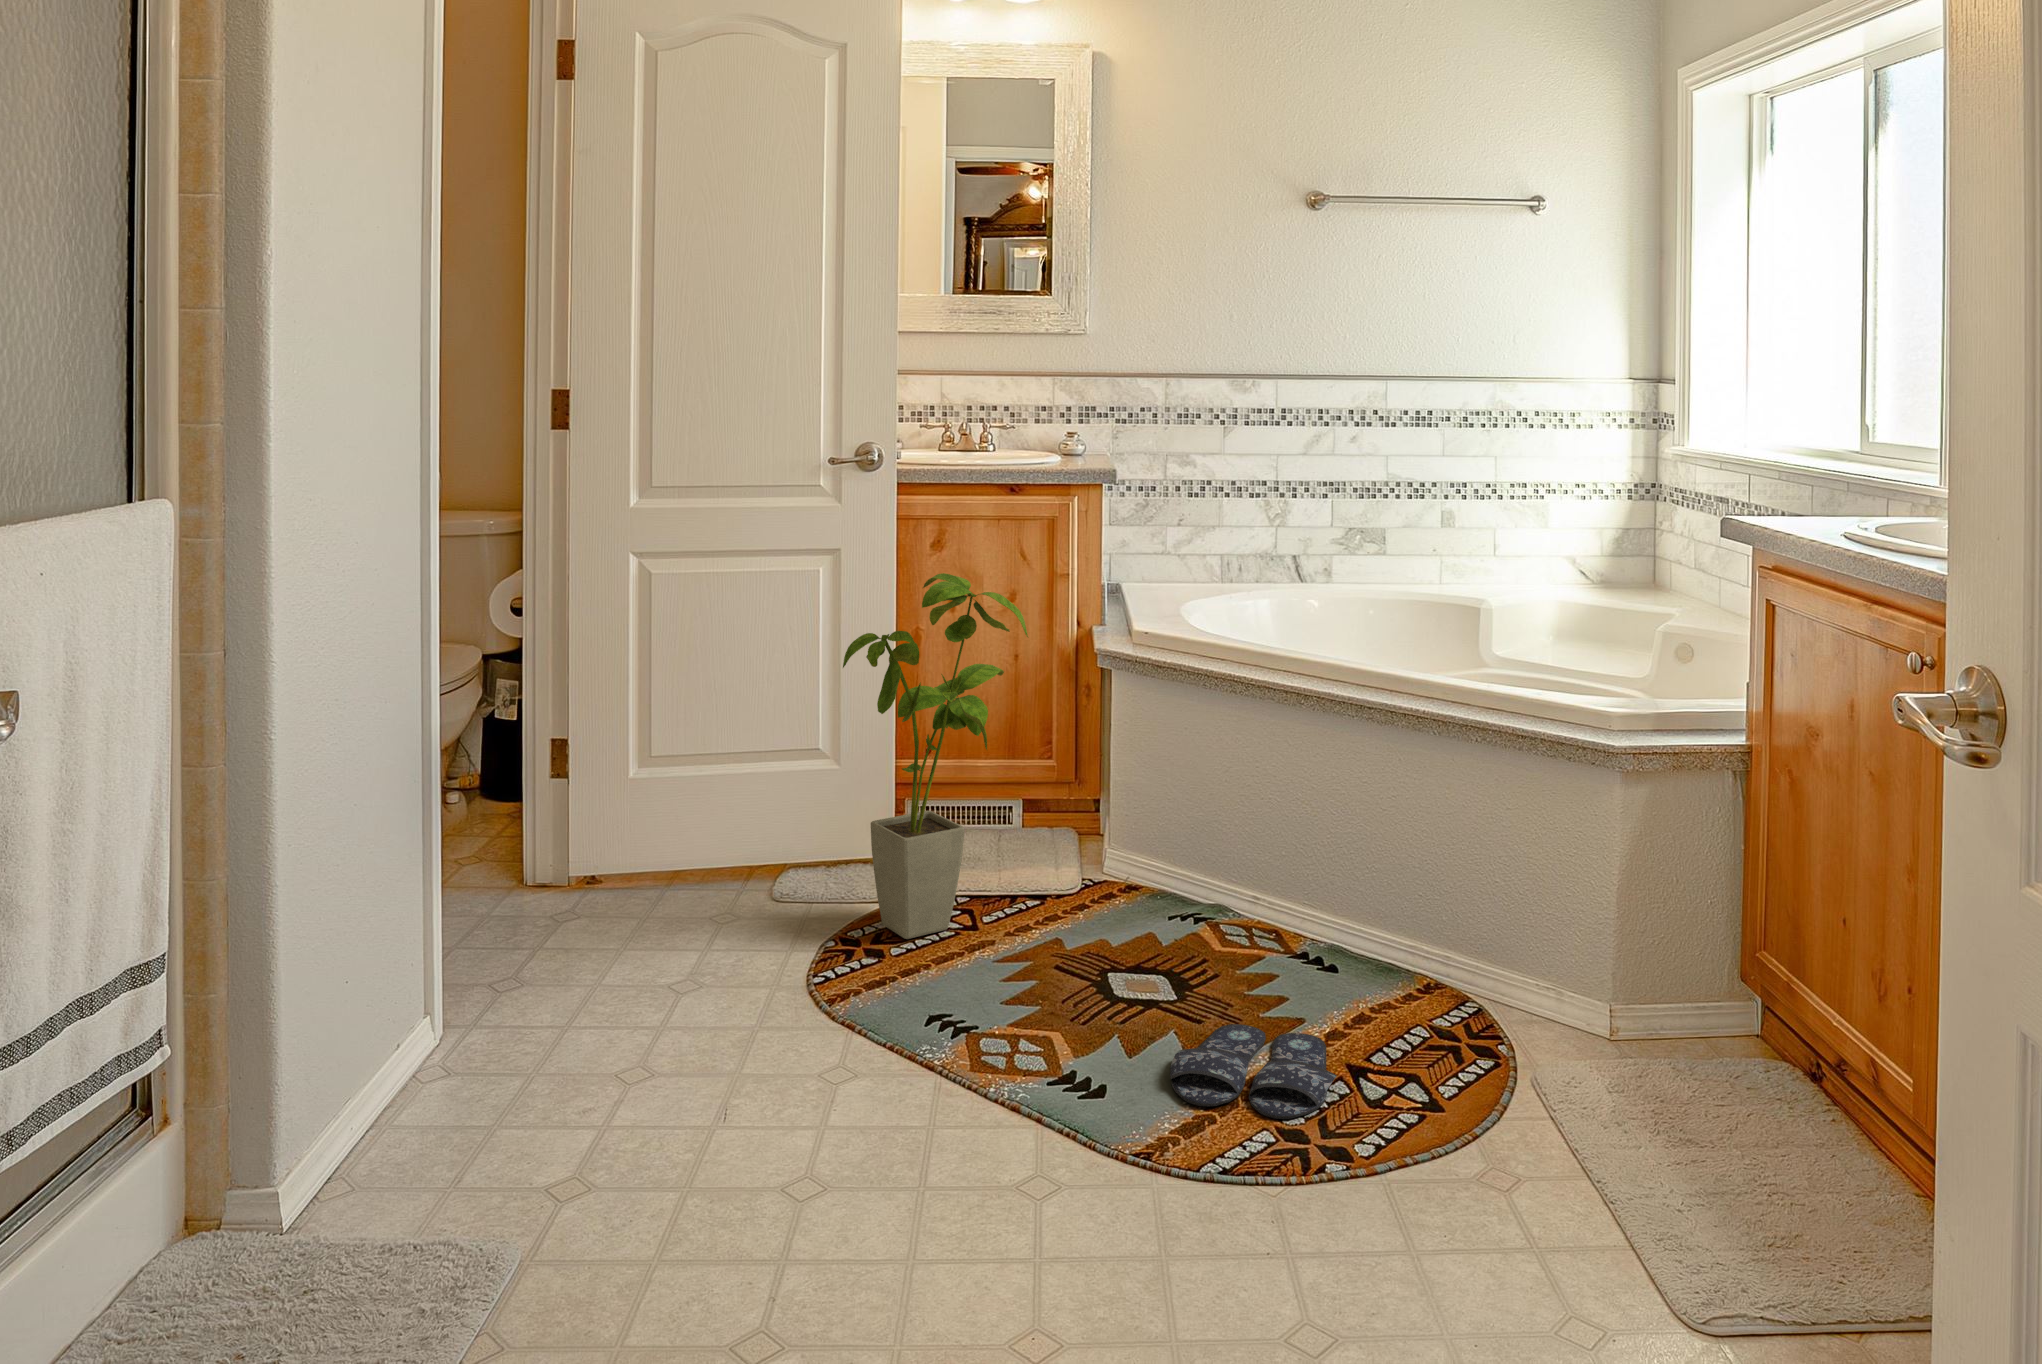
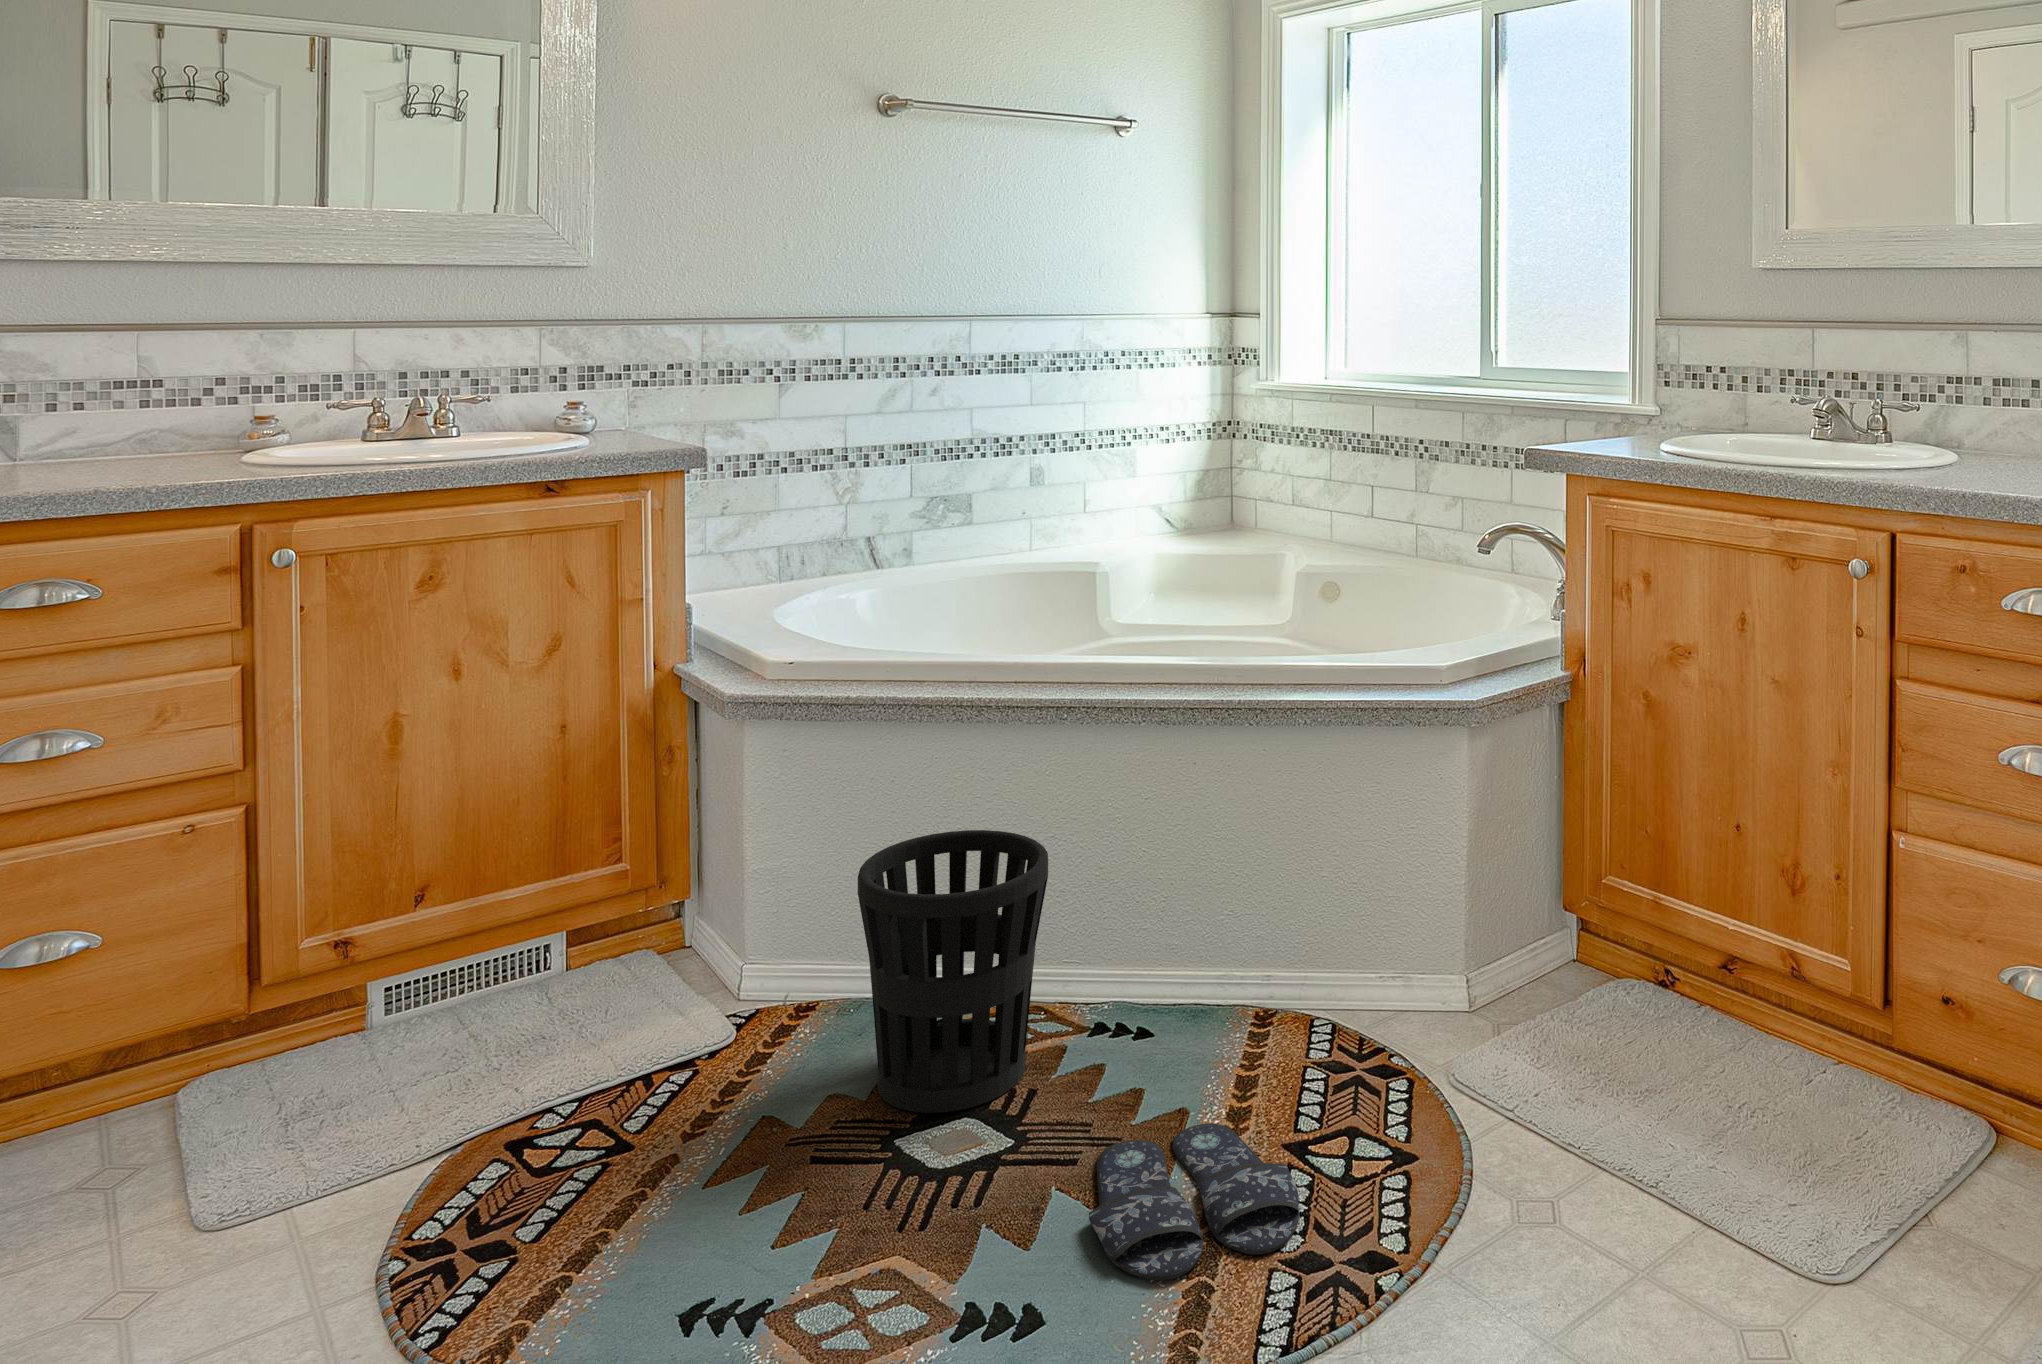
house plant: present [843,573,1028,939] -> none [388,633,726,1203]
wastebasket: none [1113,769,1252,975] -> present [858,830,1048,1113]

